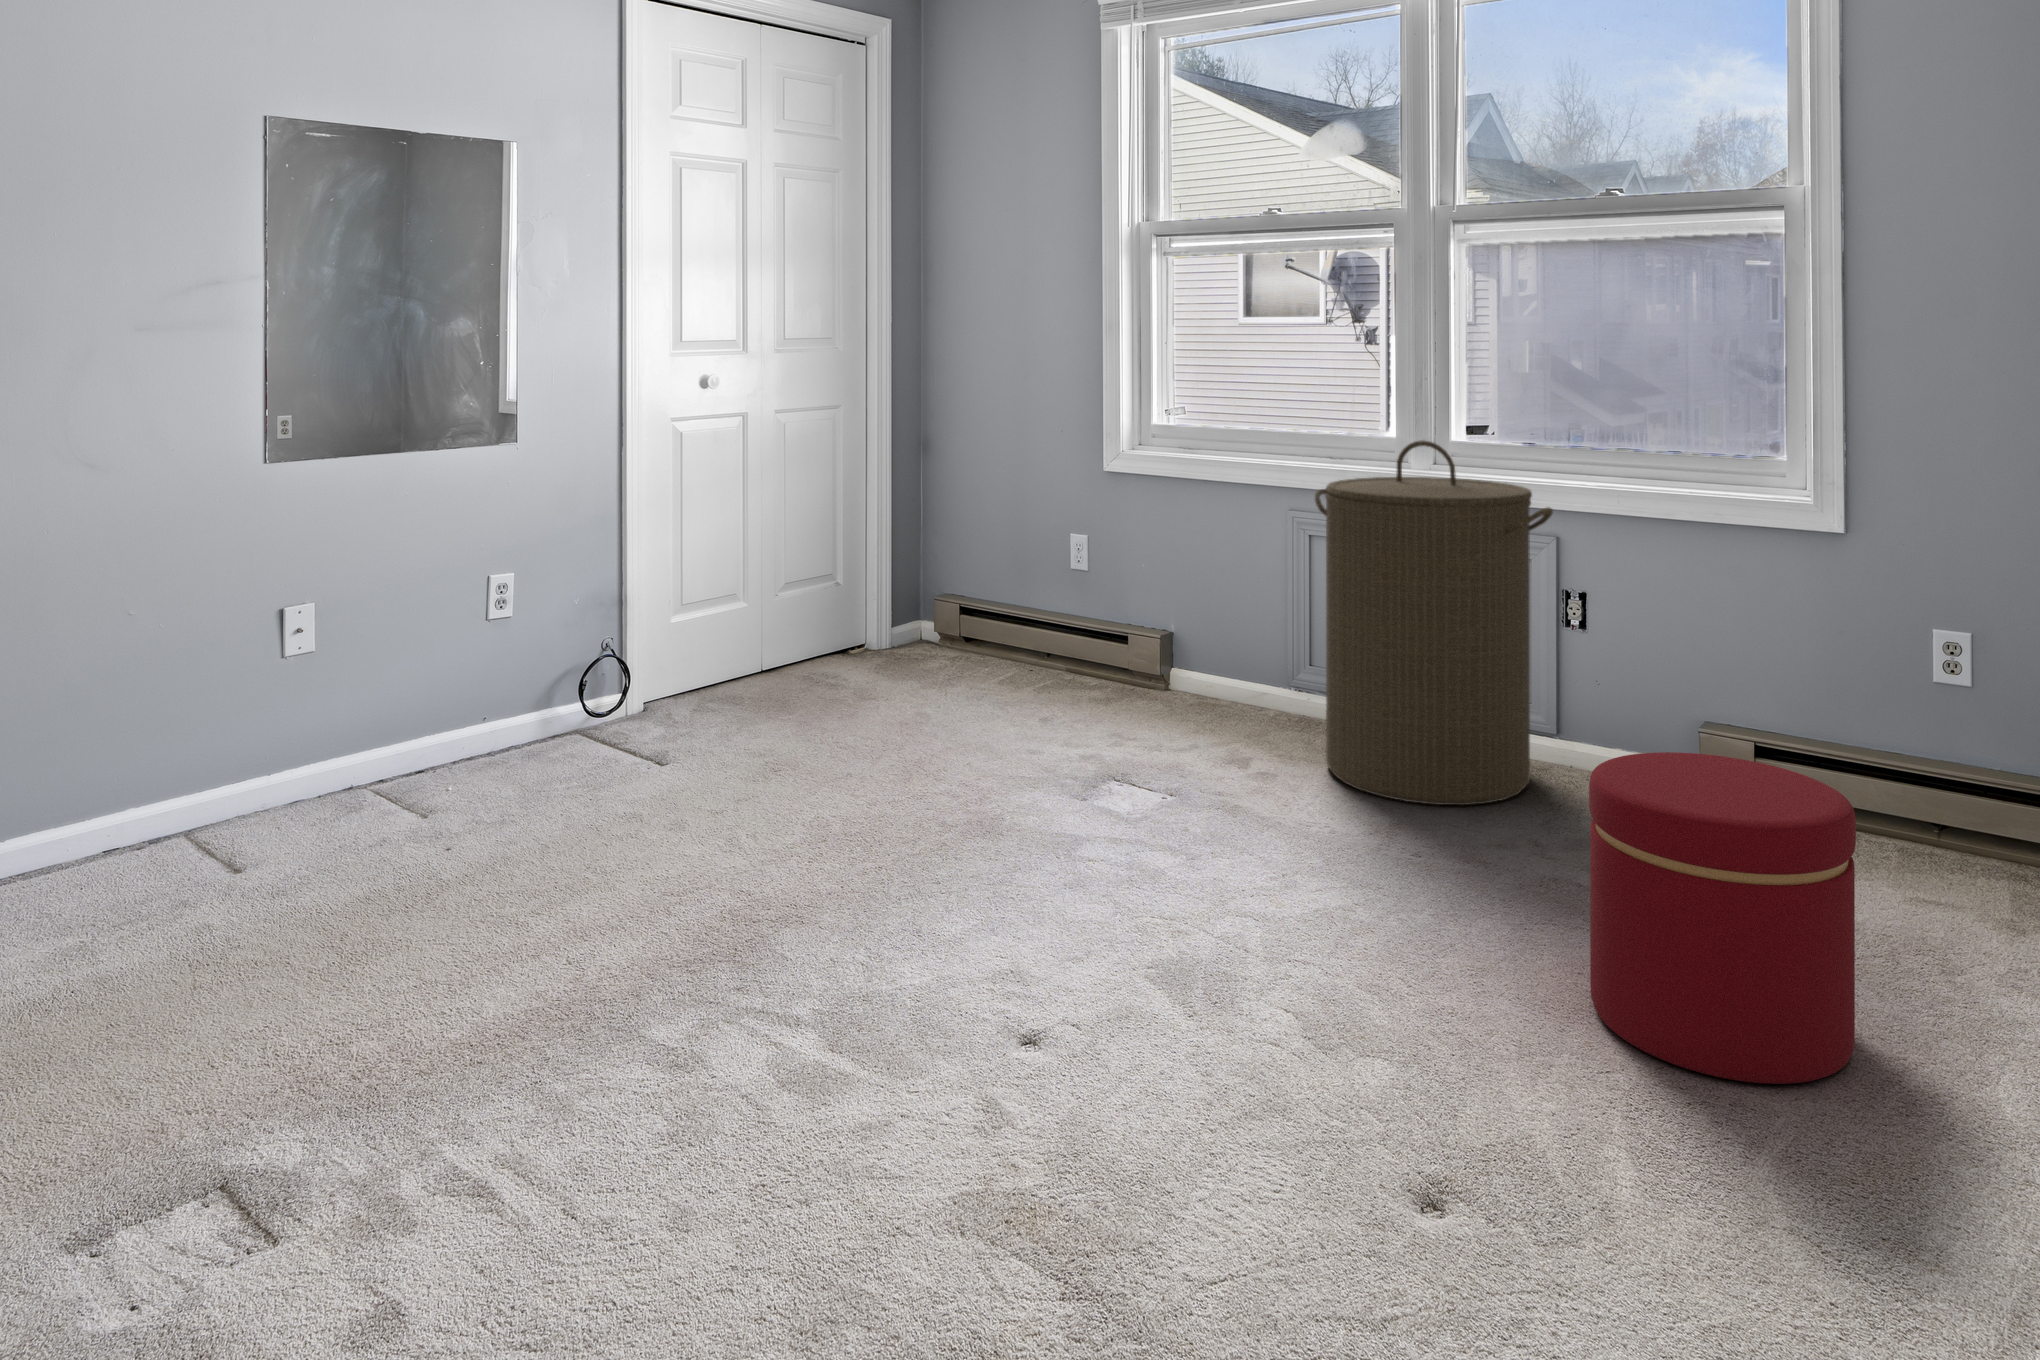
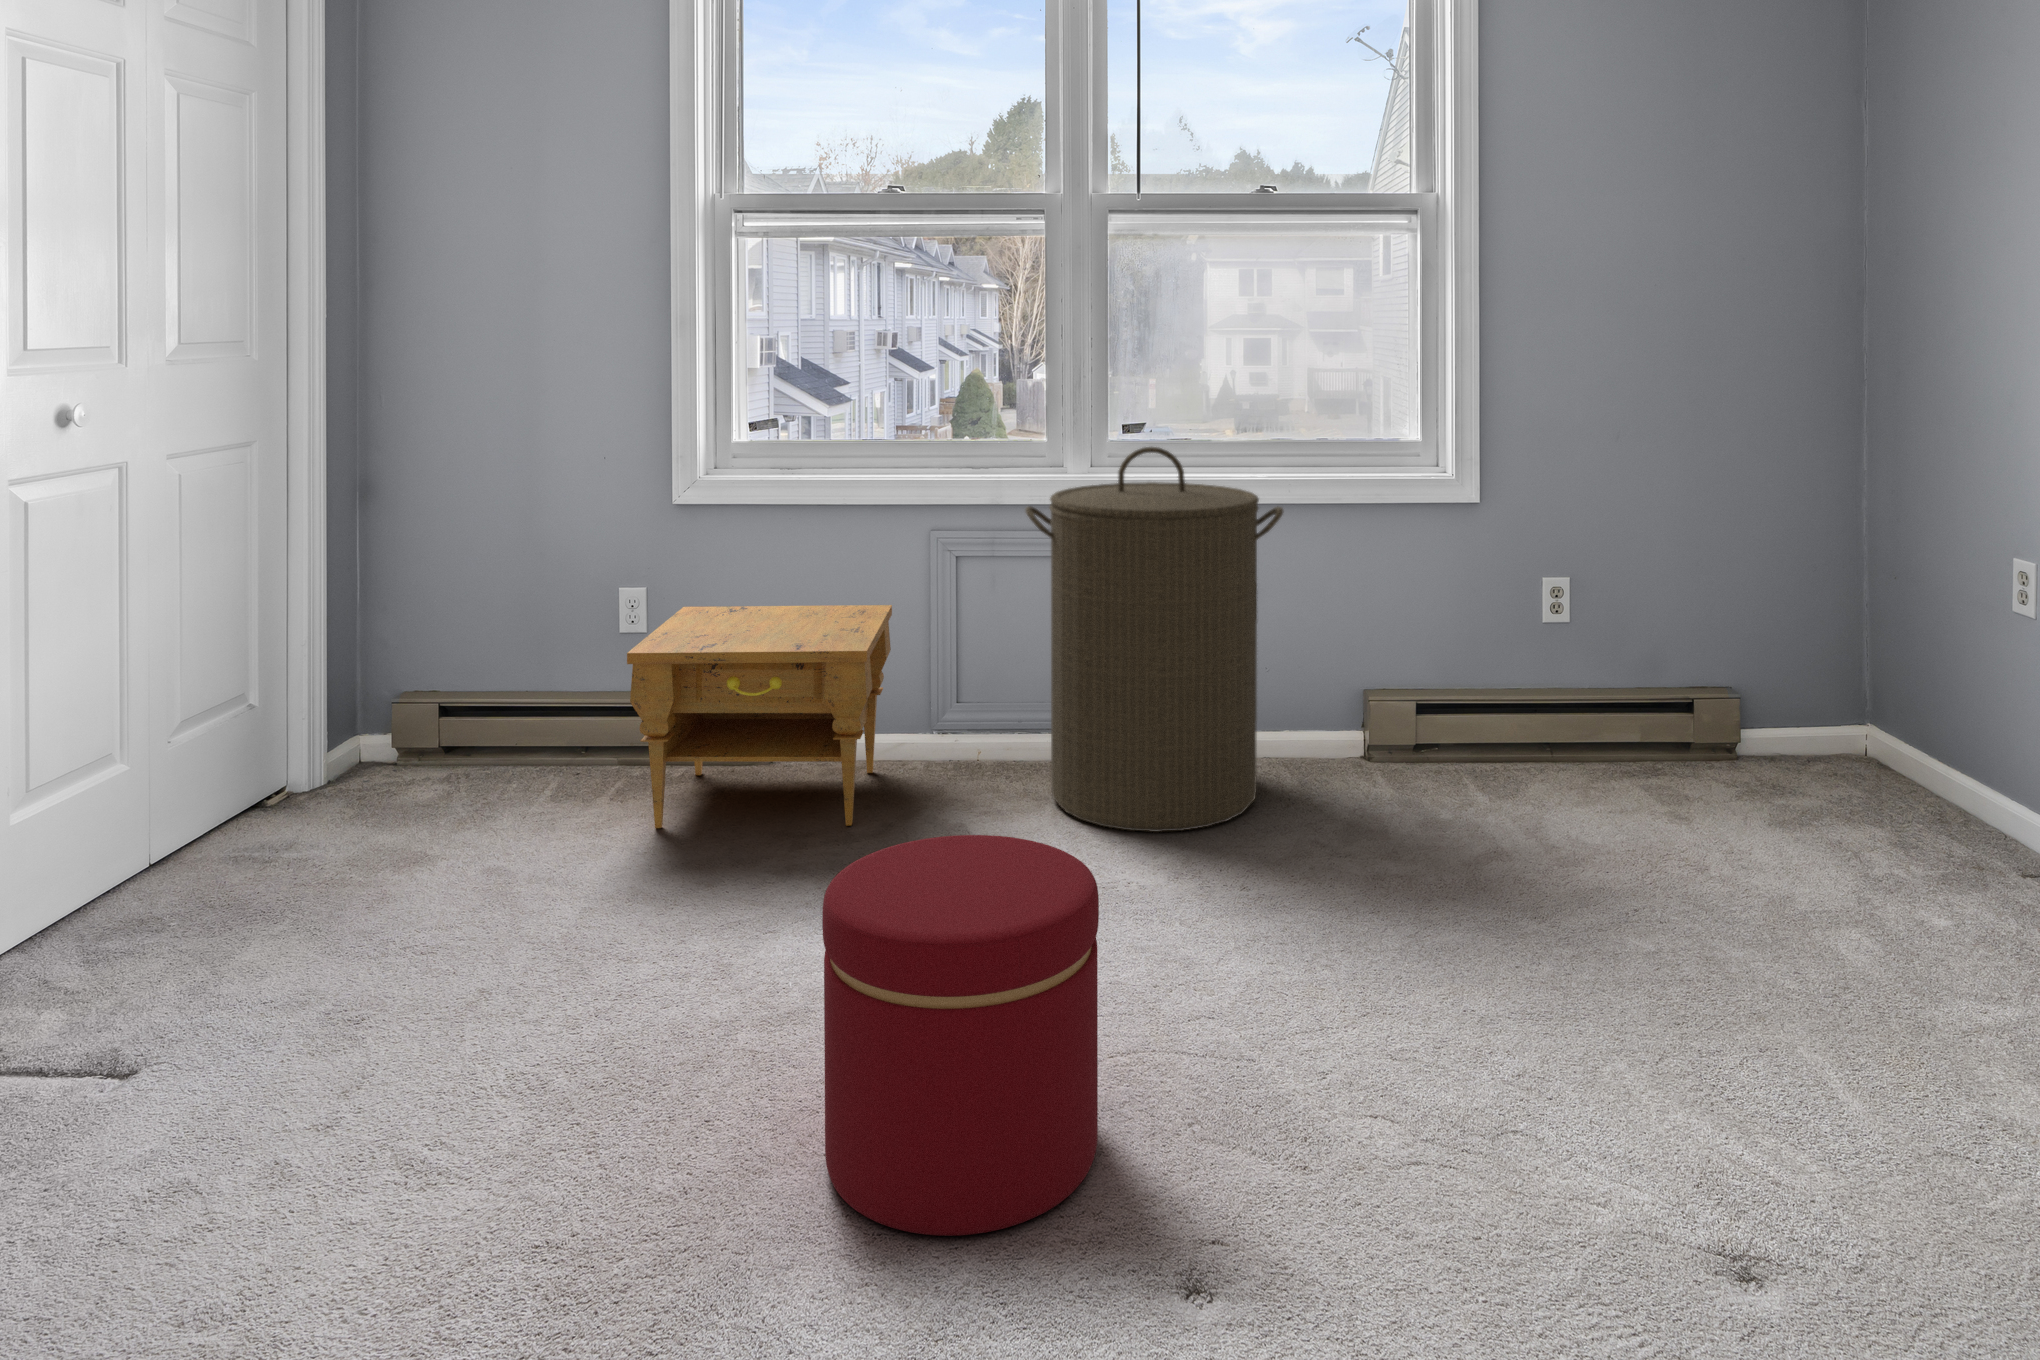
nightstand: none [1009,552,1249,738] -> present [627,605,892,828]
ottoman: present [1589,752,1856,1084] -> present [822,835,1099,1236]

